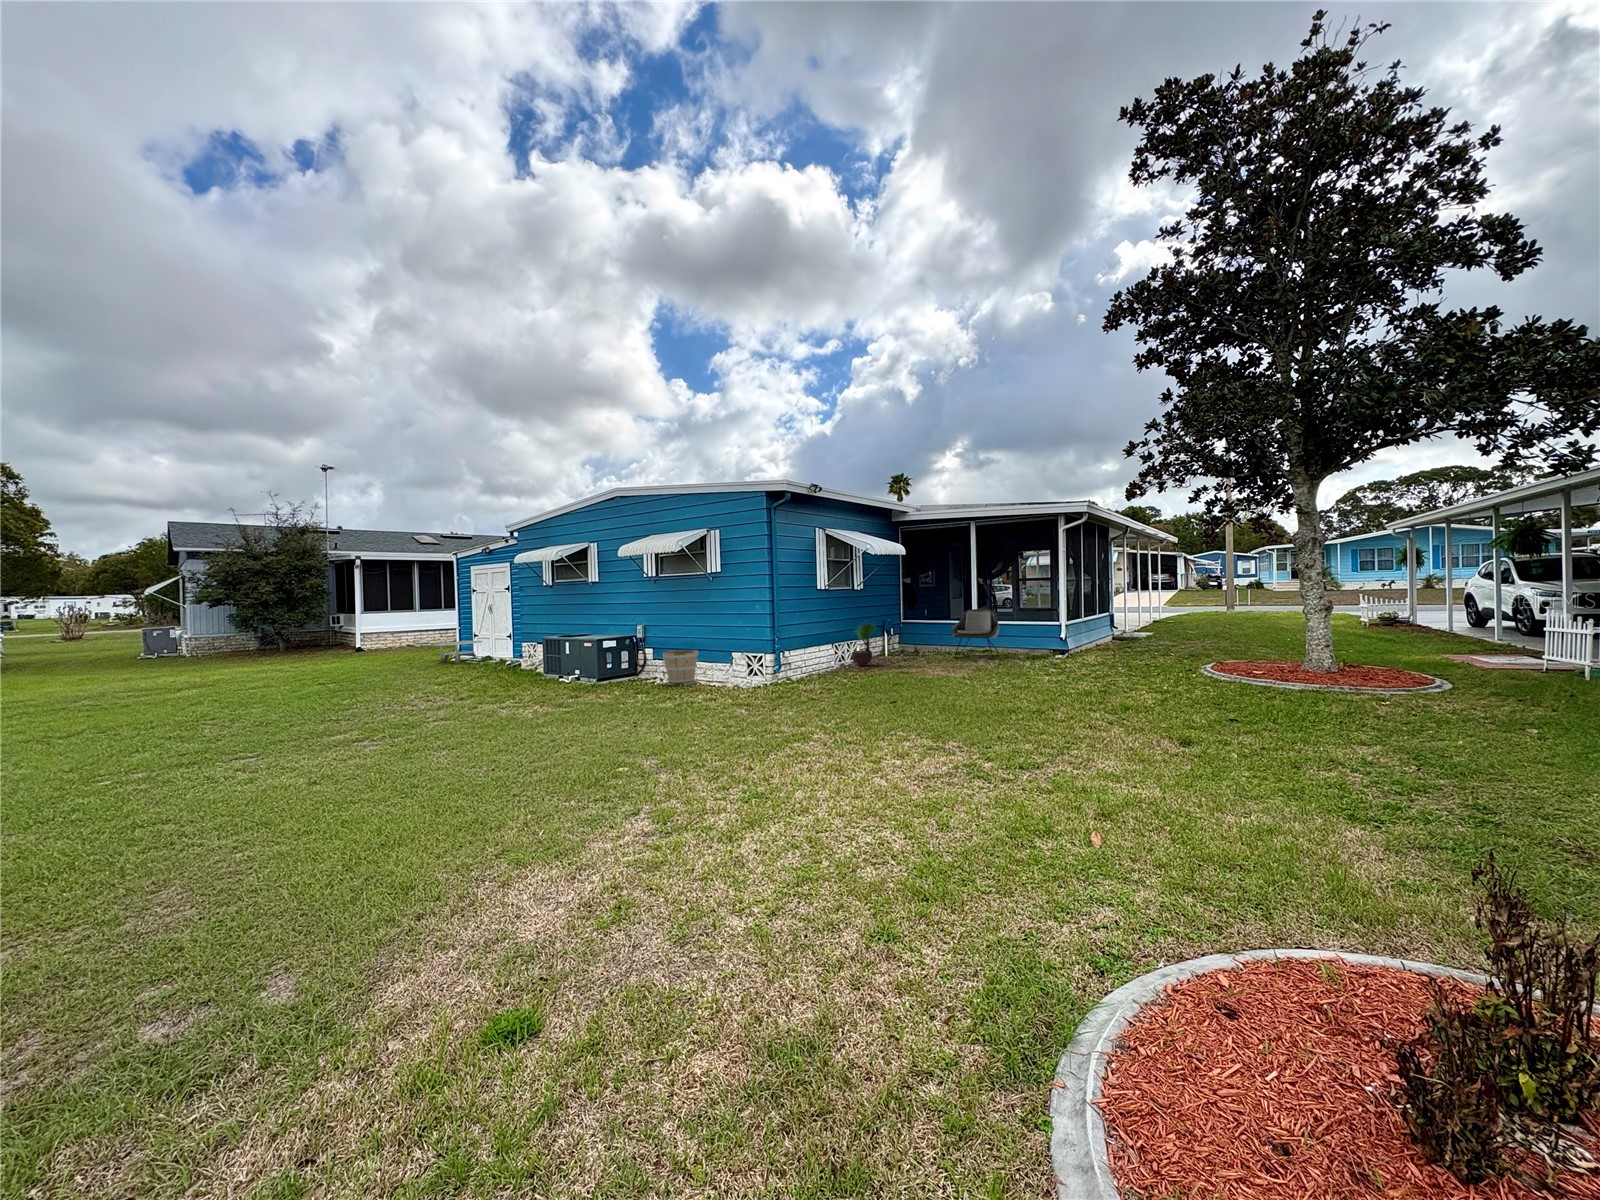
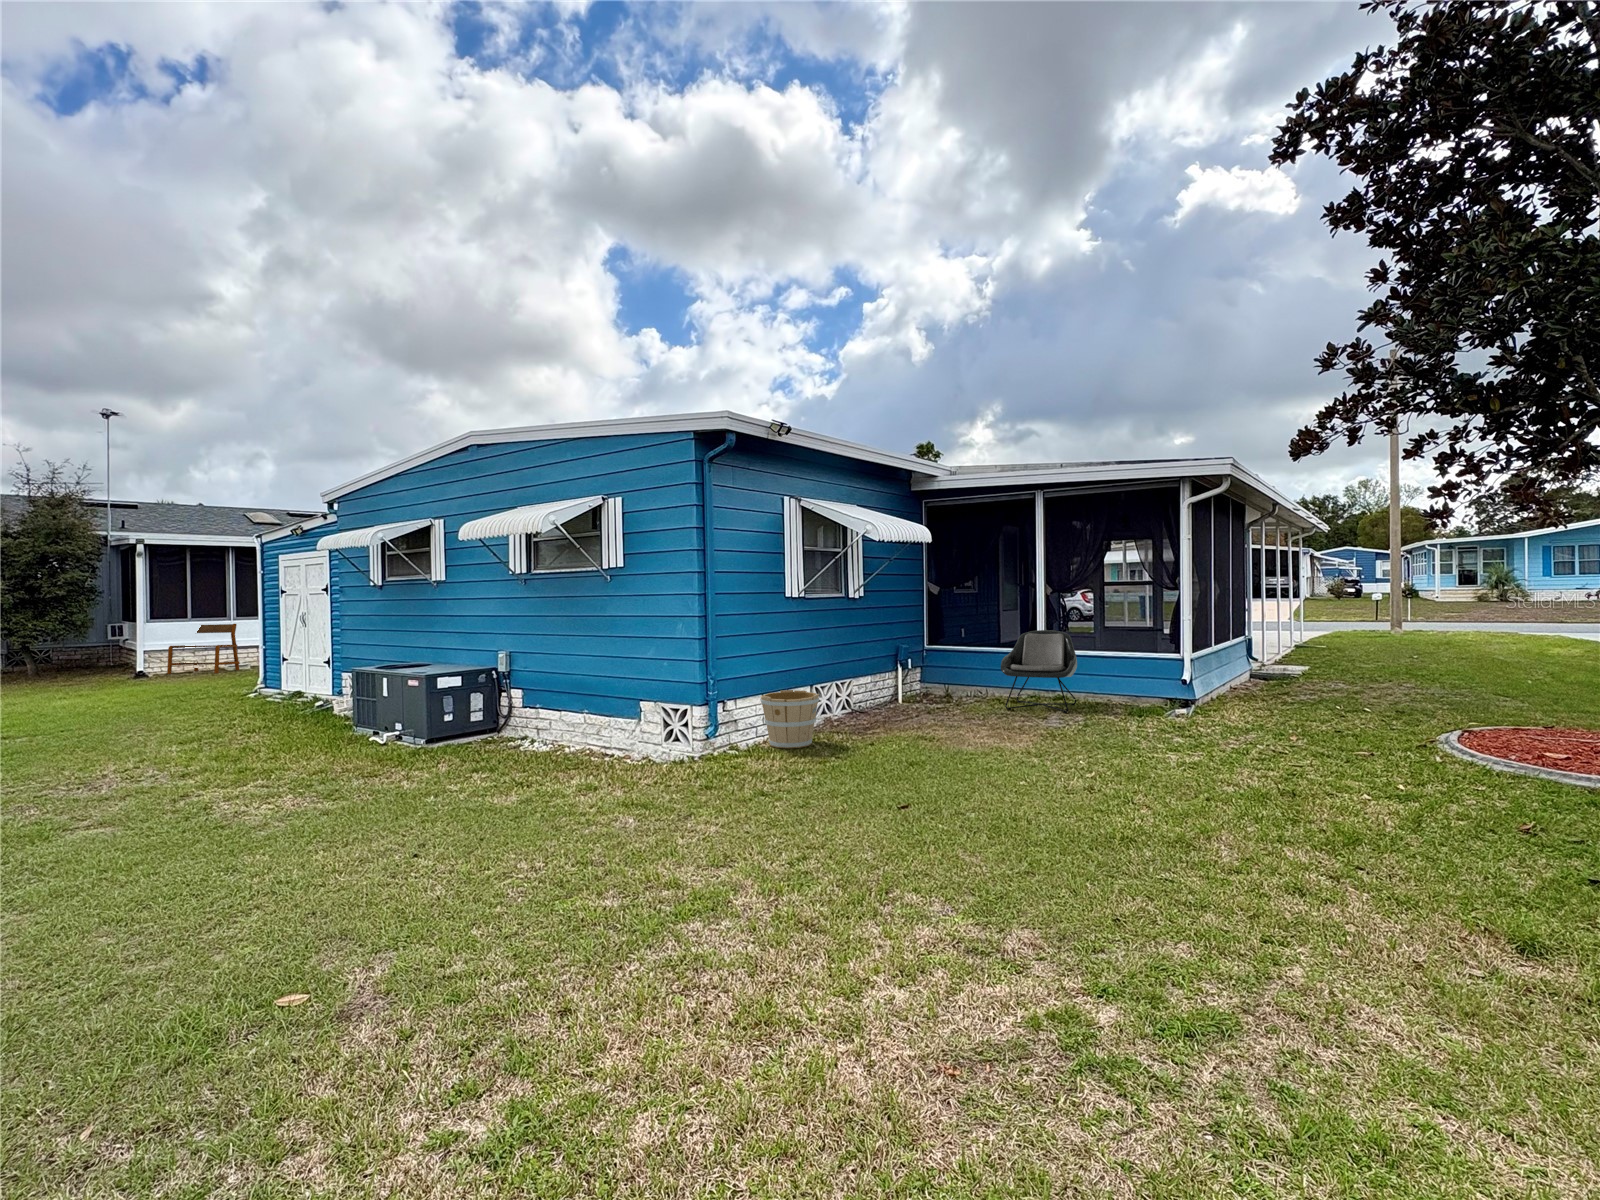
bench: none [378,614,426,649] -> present [167,624,240,674]
potted tree: present [852,623,875,666] -> none [842,645,884,720]
round table: present [432,641,482,664] -> none [209,667,296,703]
wooden bucket: present [663,650,698,683] -> present [760,690,819,748]

